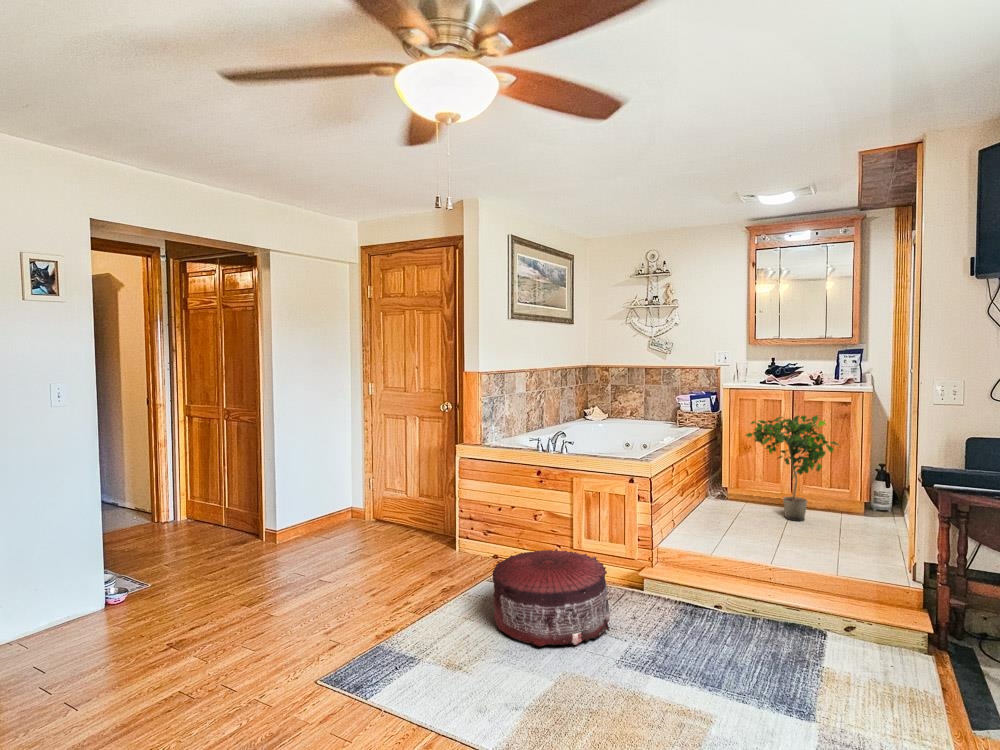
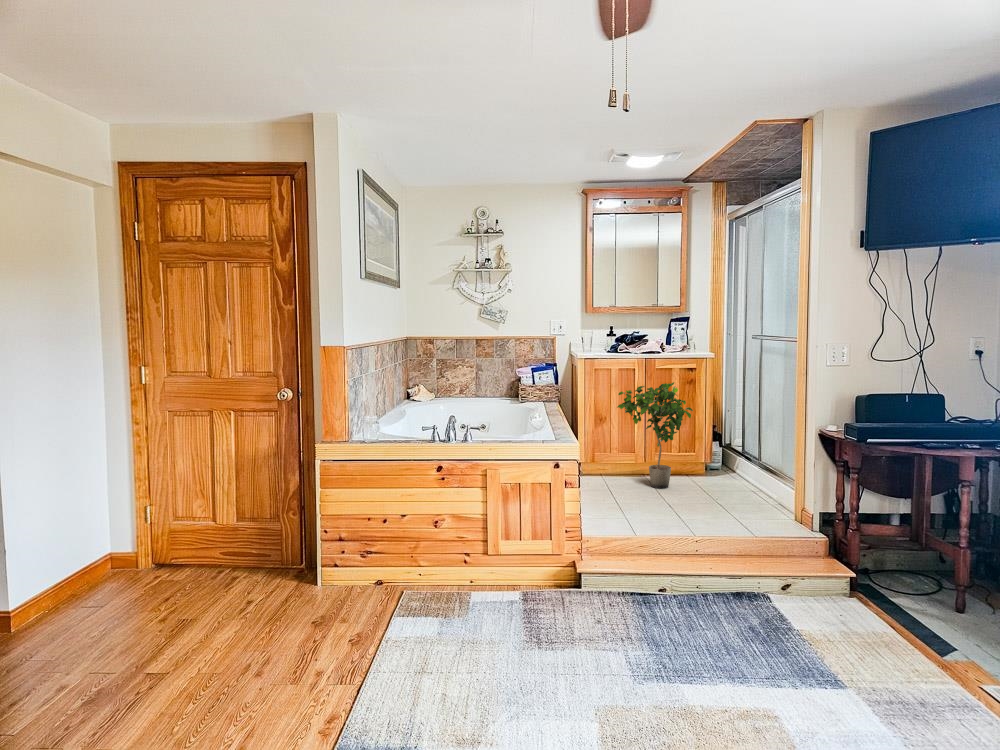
pouf: present [493,549,610,646] -> none [448,558,597,683]

